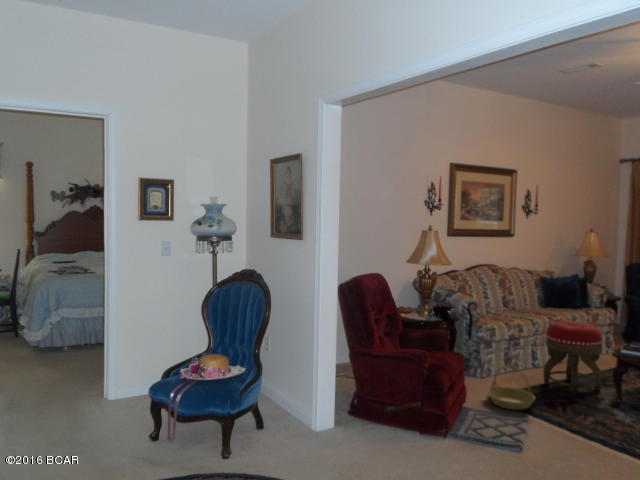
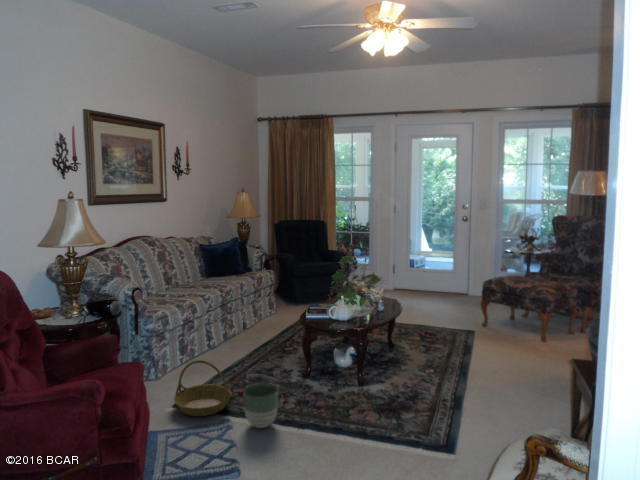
footstool: present [543,321,603,395] -> none [225,290,283,373]
planter: none [539,392,571,429] -> present [243,383,278,428]

